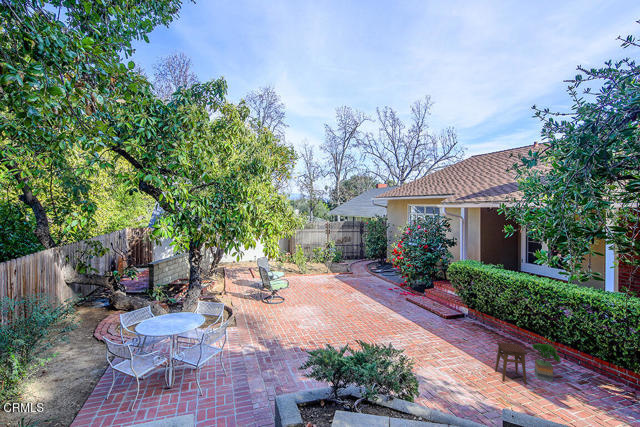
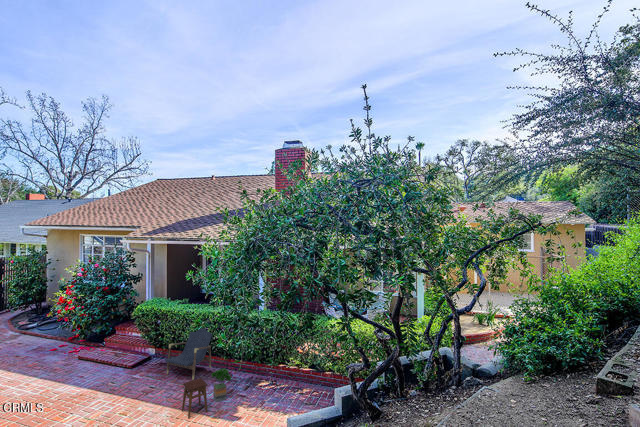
lounge chair: none [478,294,534,348] -> present [165,329,212,380]

